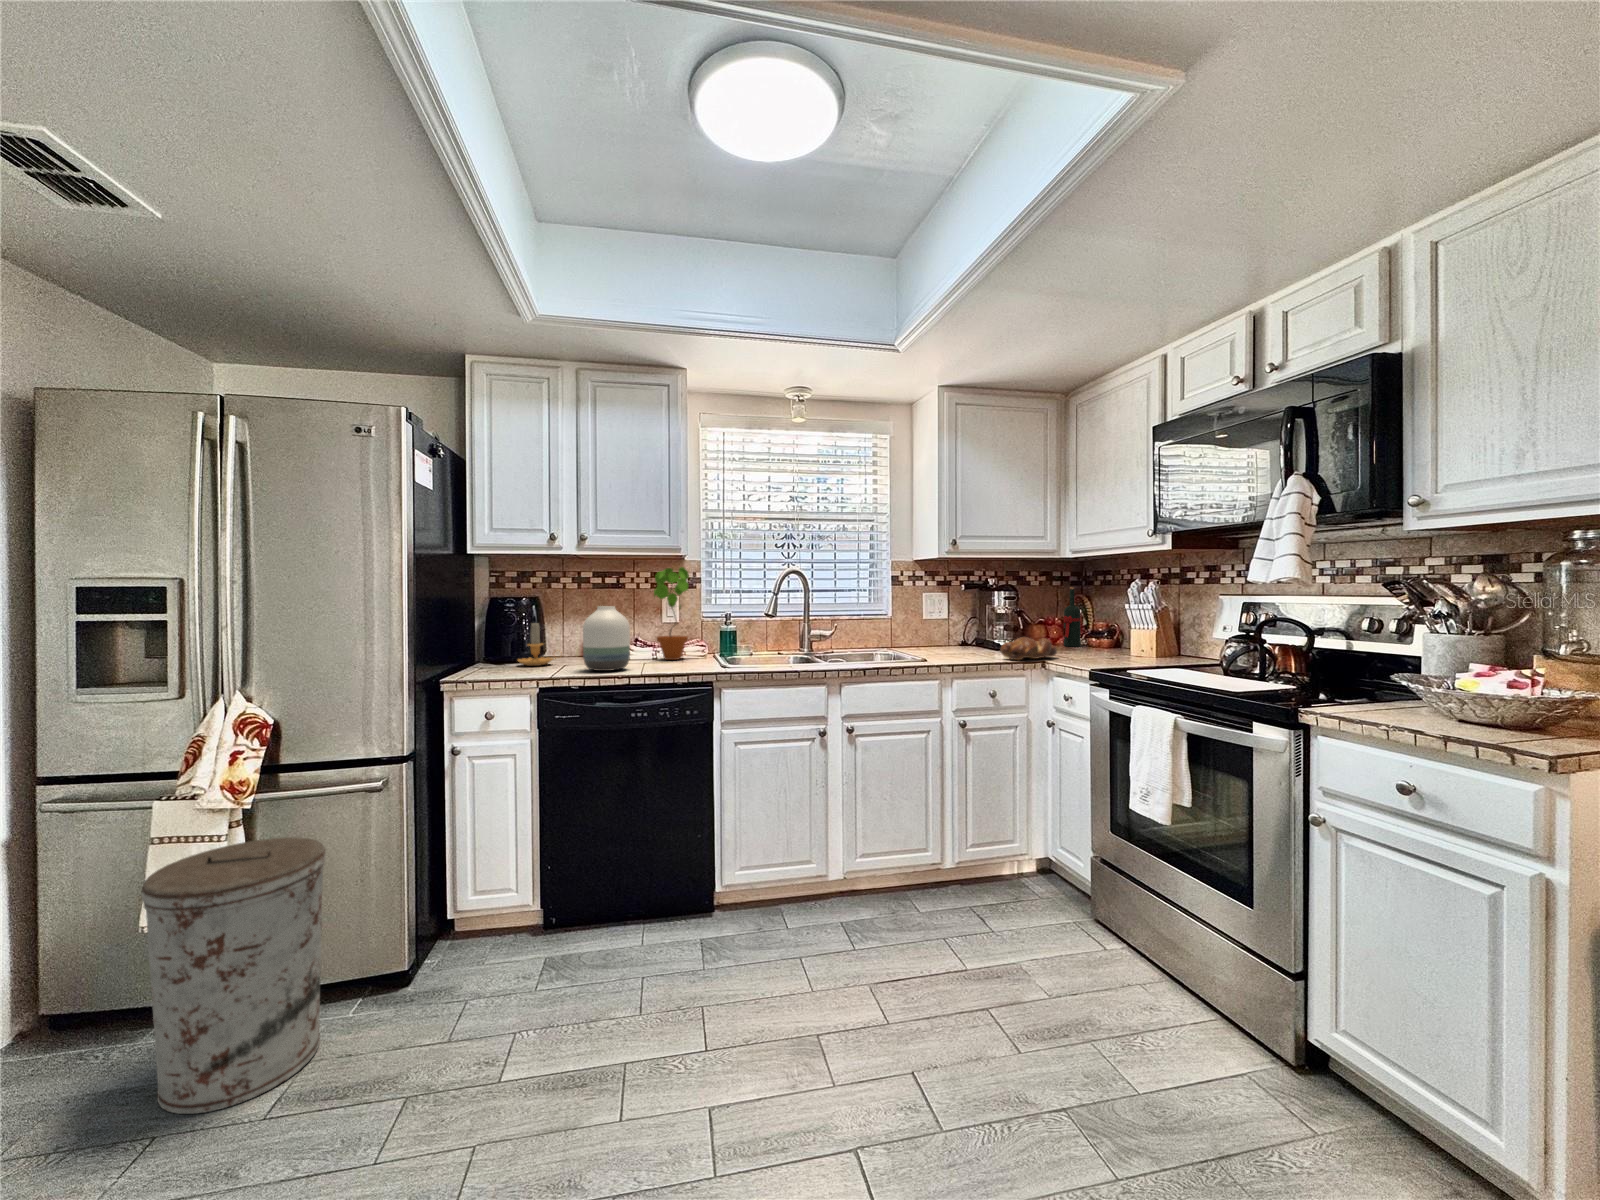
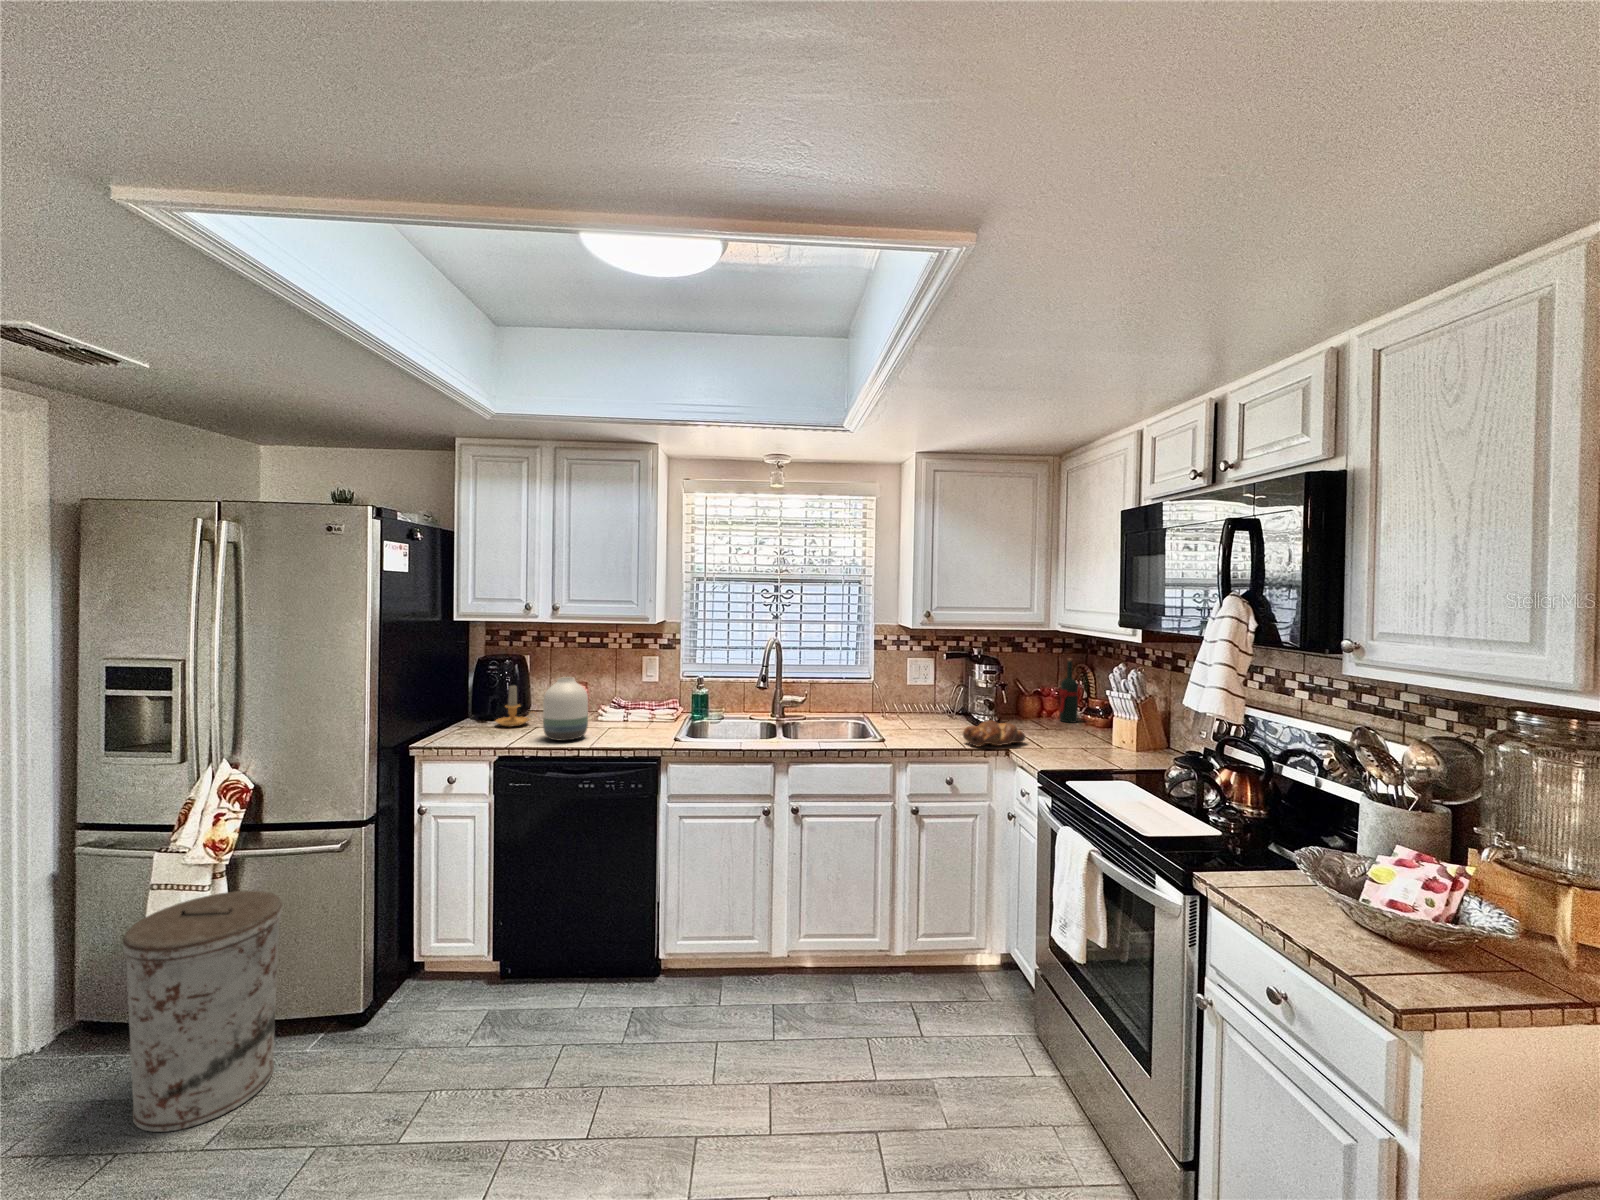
potted plant: present [654,567,689,660] -> none [625,633,661,724]

